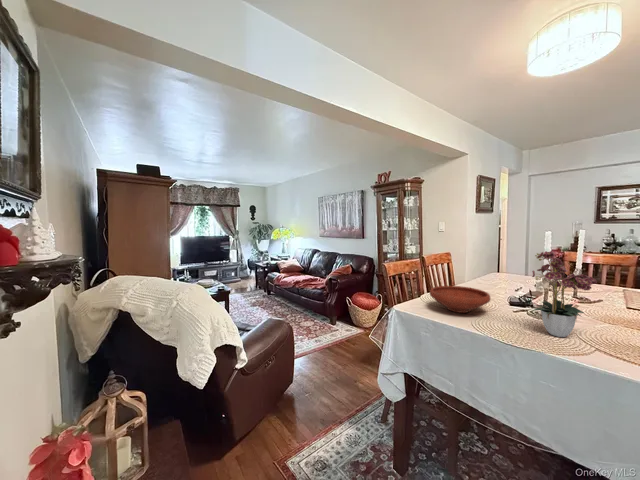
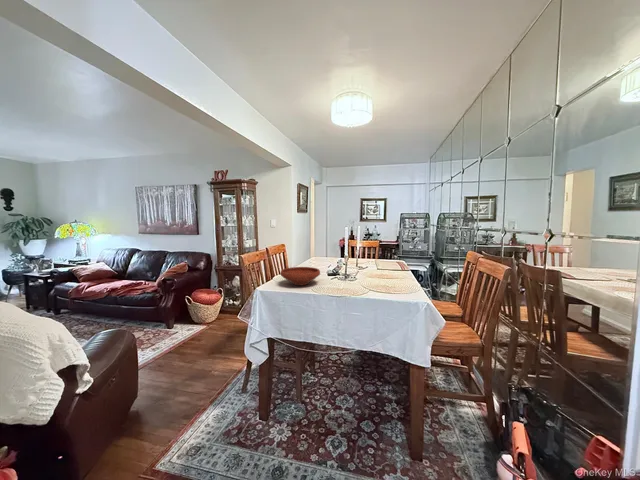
flower arrangement: present [532,251,597,337] -> none [342,235,375,289]

